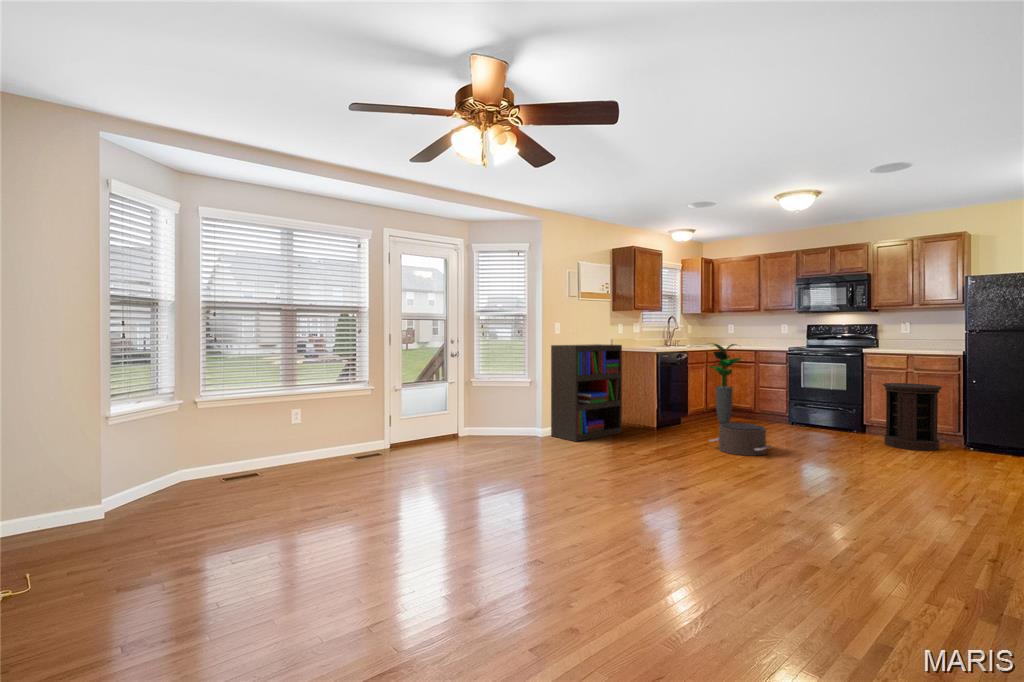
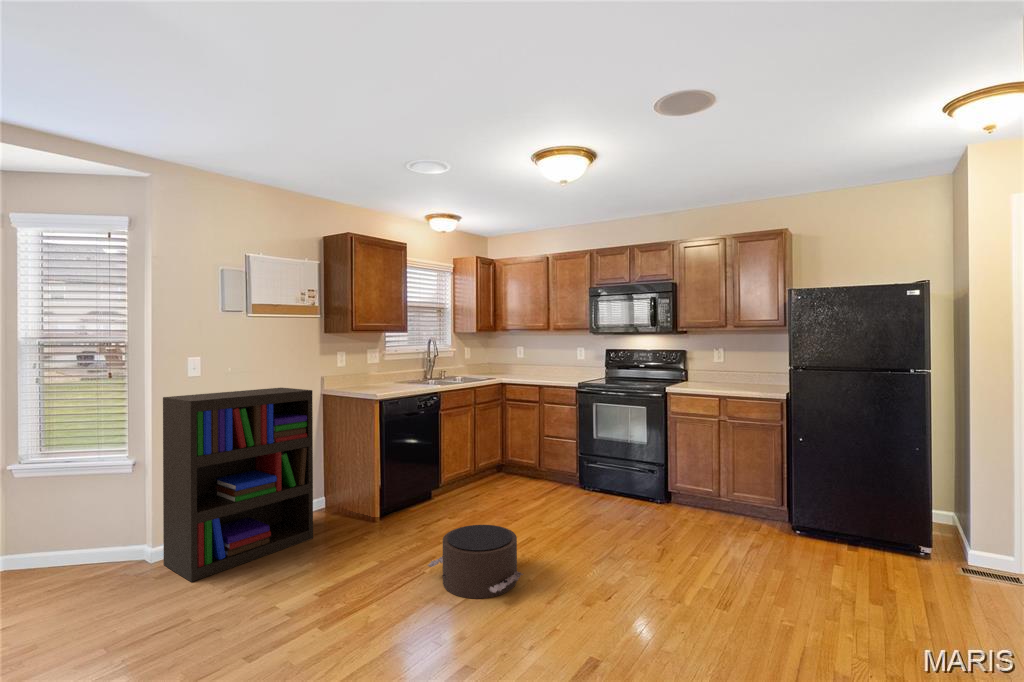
potted plant: present [710,344,741,424] -> none [471,377,519,497]
side table: present [883,383,942,451] -> none [691,438,764,546]

